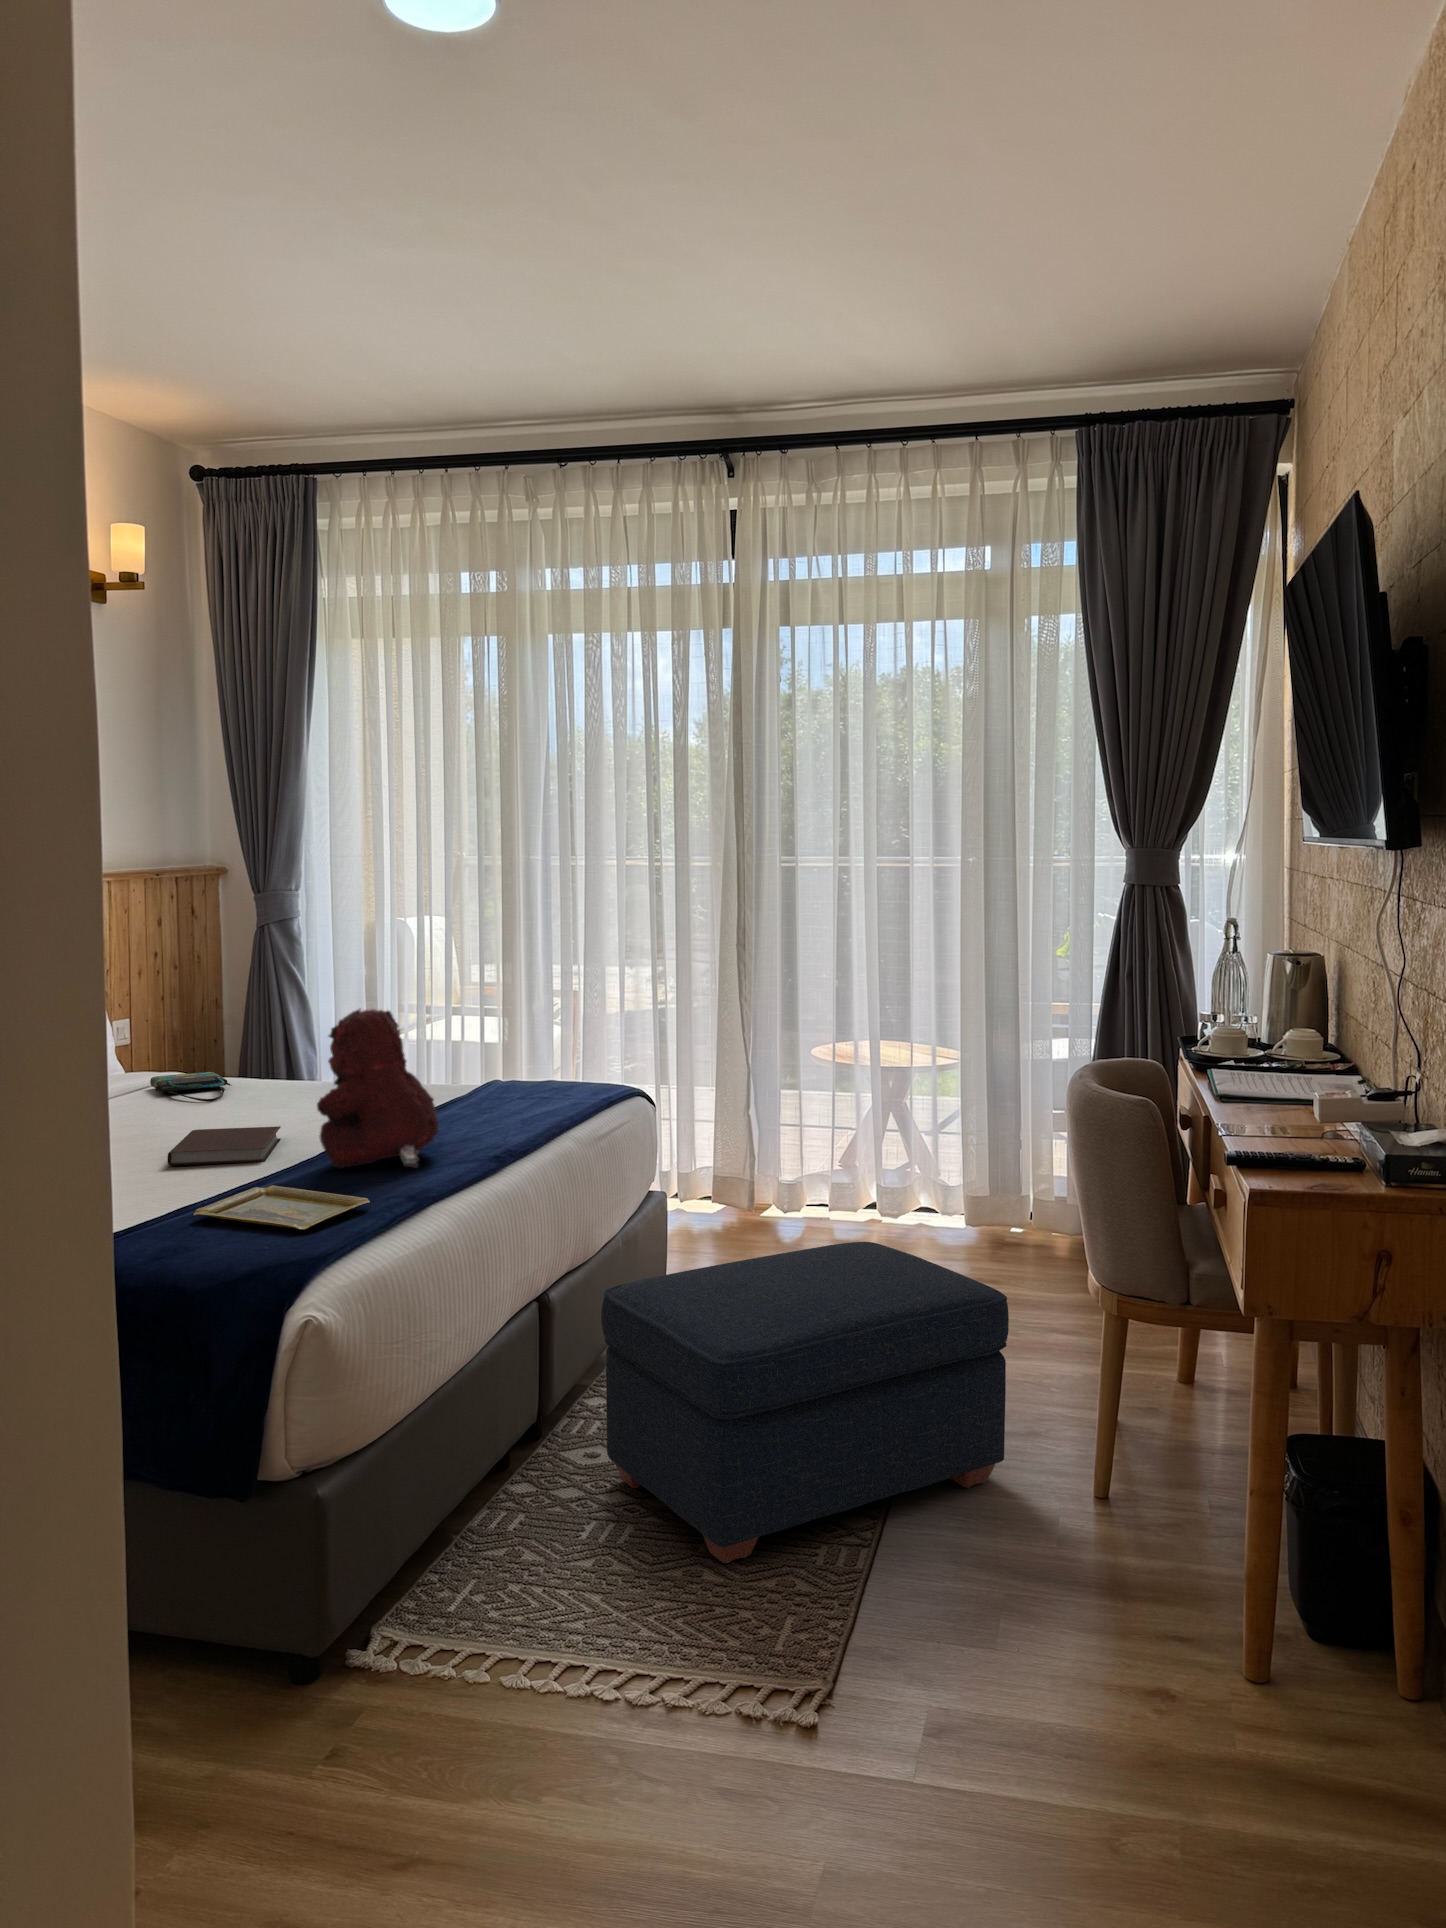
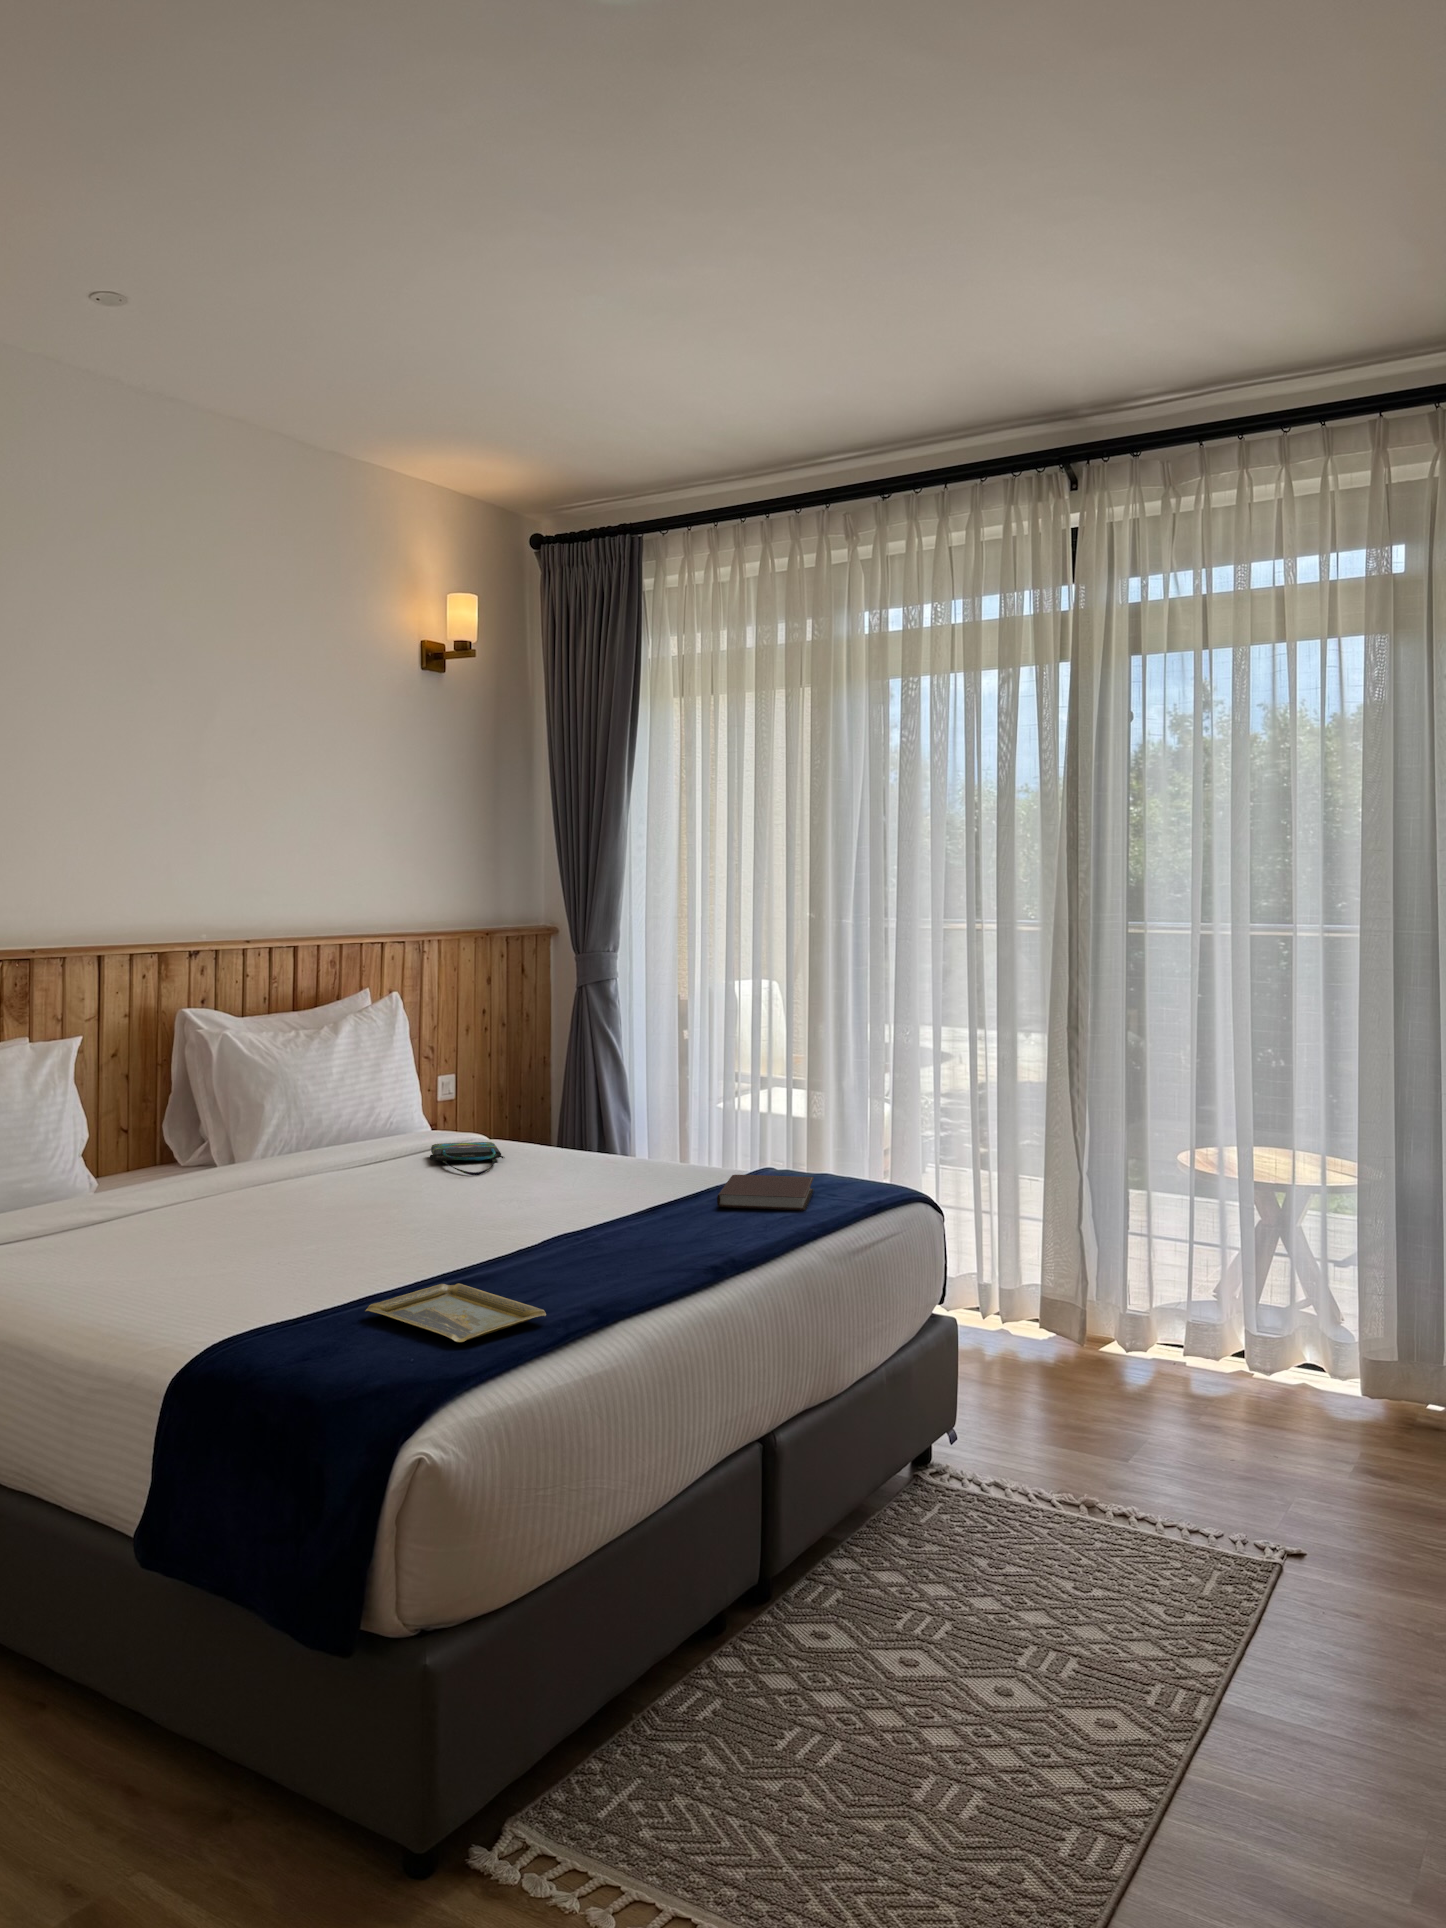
teddy bear: present [317,1009,439,1168] -> none [525,1090,658,1275]
notebook: present [168,1126,281,1165] -> present [717,1175,814,1210]
ottoman: present [601,1242,1009,1563] -> none [824,1416,1355,1824]

